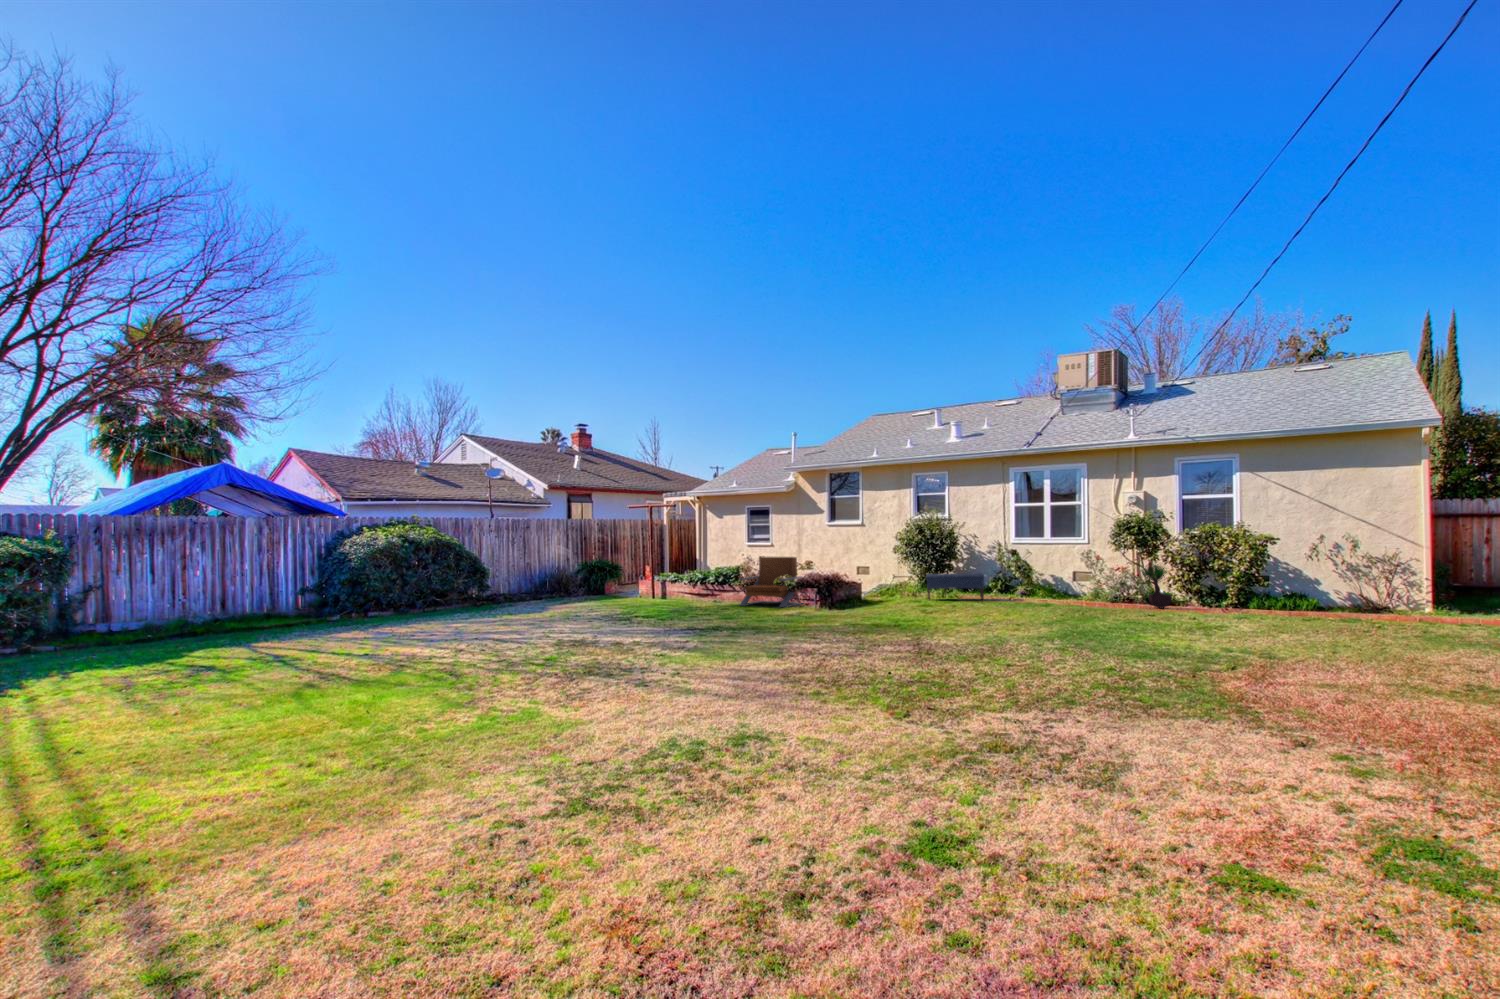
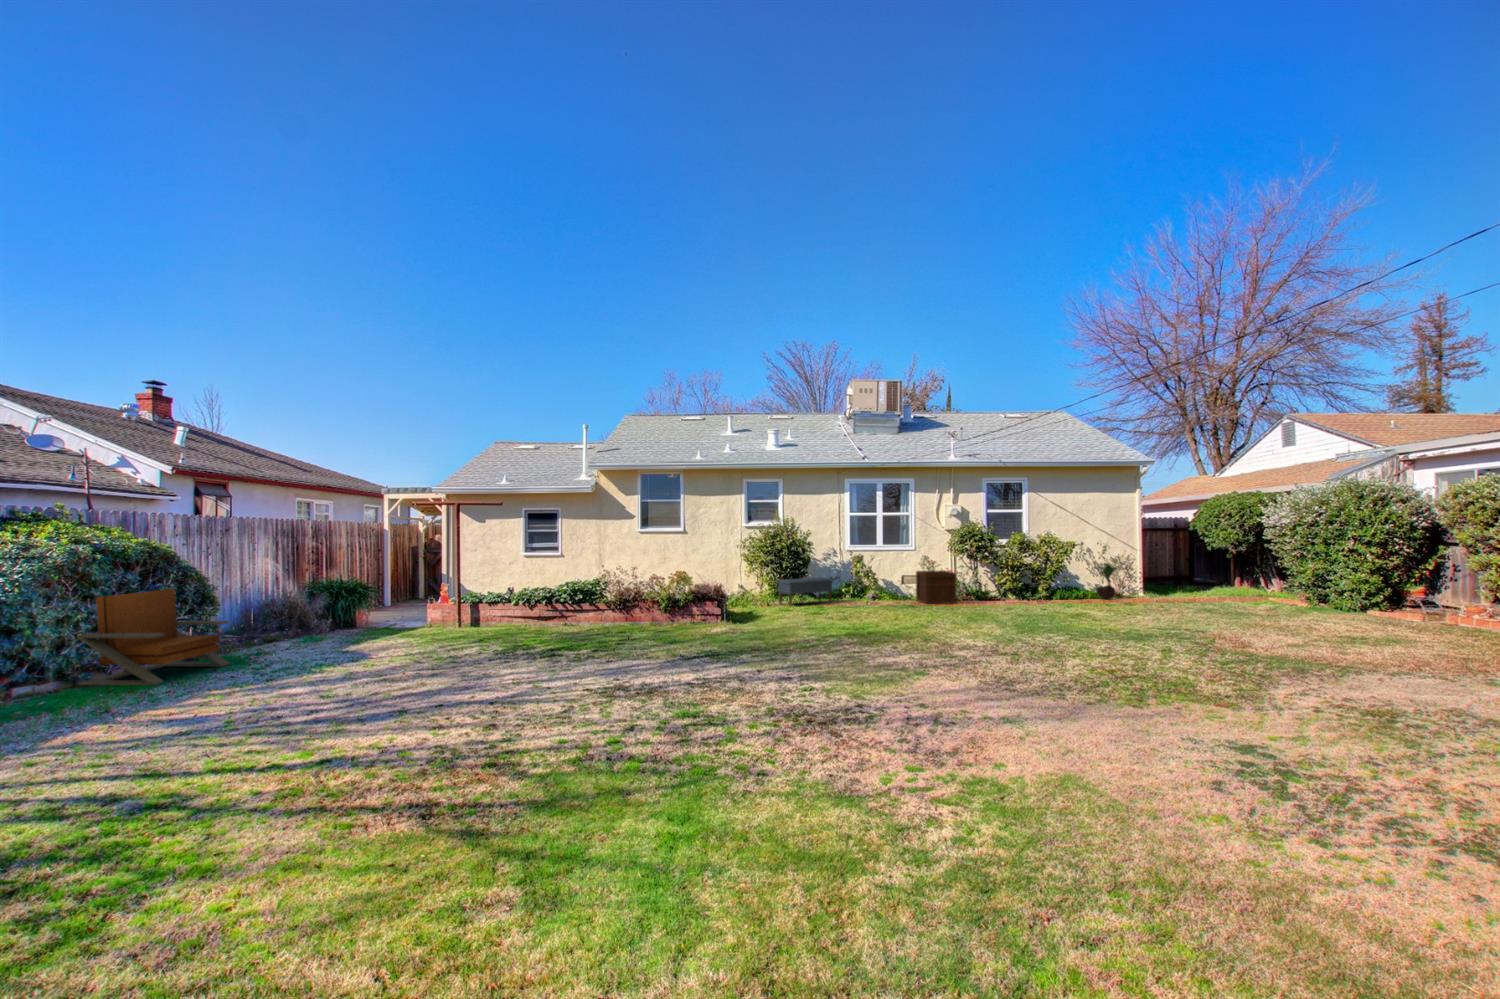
lounge chair: present [740,557,802,607] -> present [77,589,230,685]
potted tree: present [1142,564,1172,608] -> present [1097,563,1118,599]
wooden crate: none [1070,569,1118,608] -> present [916,571,956,604]

